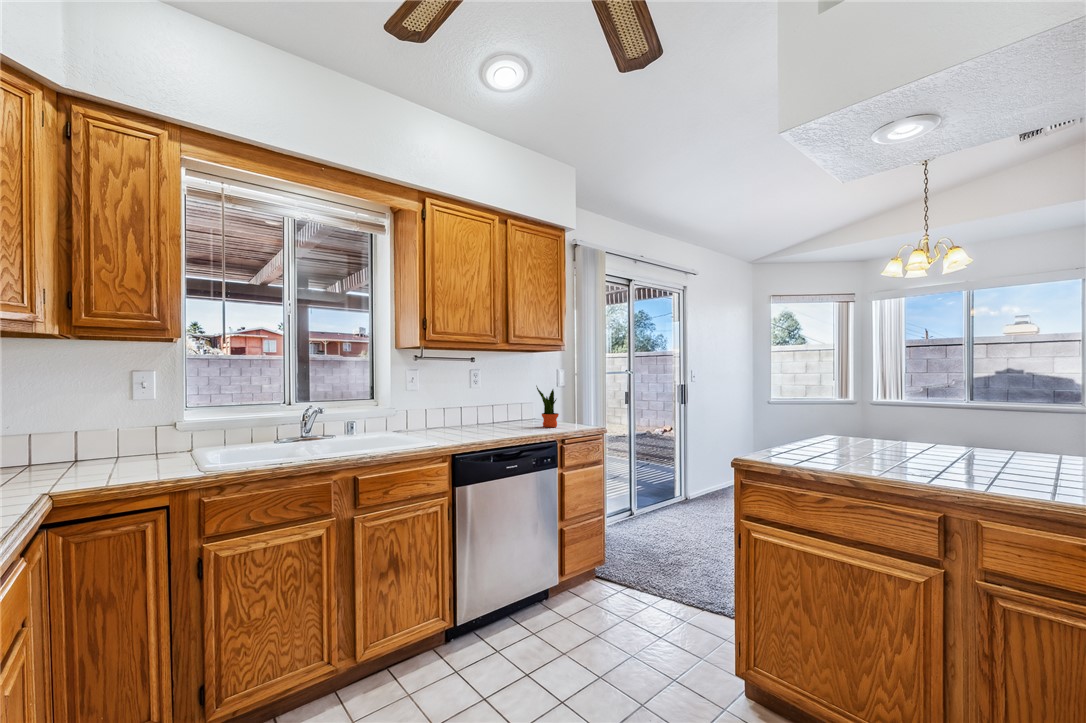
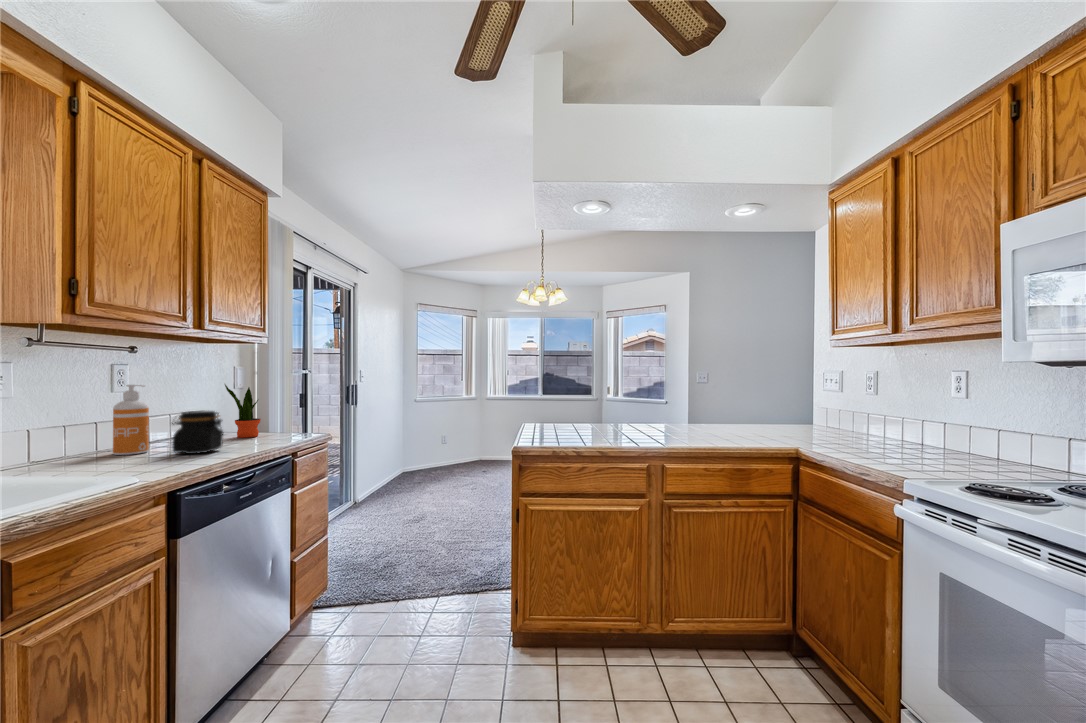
soap dispenser: none [461,383,480,429] -> present [113,384,149,455]
jar: none [485,403,514,433] -> present [172,411,224,454]

